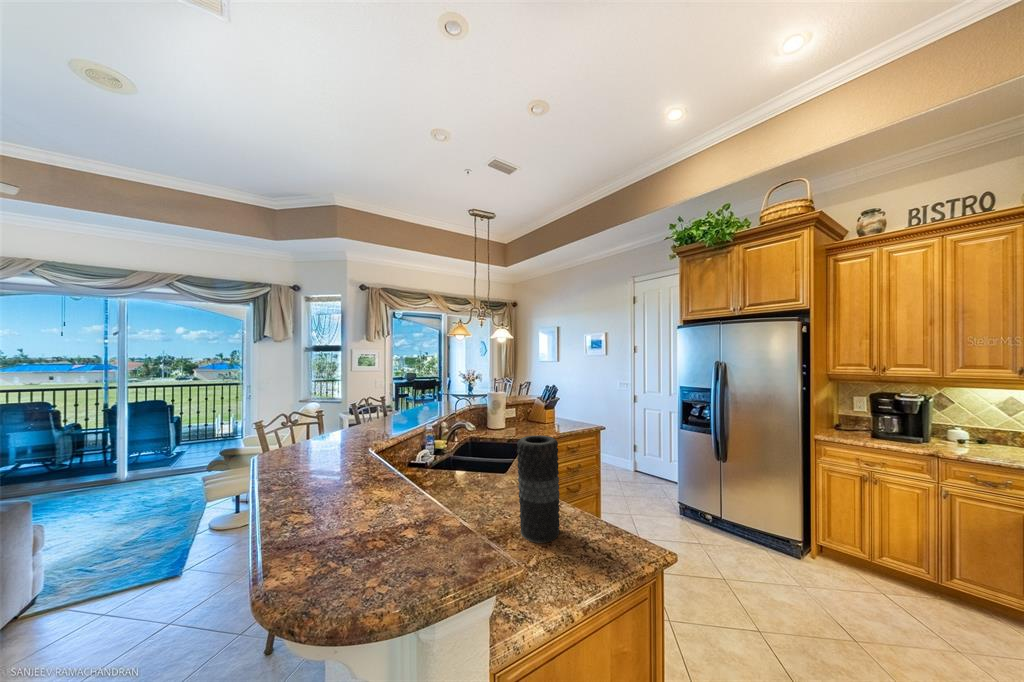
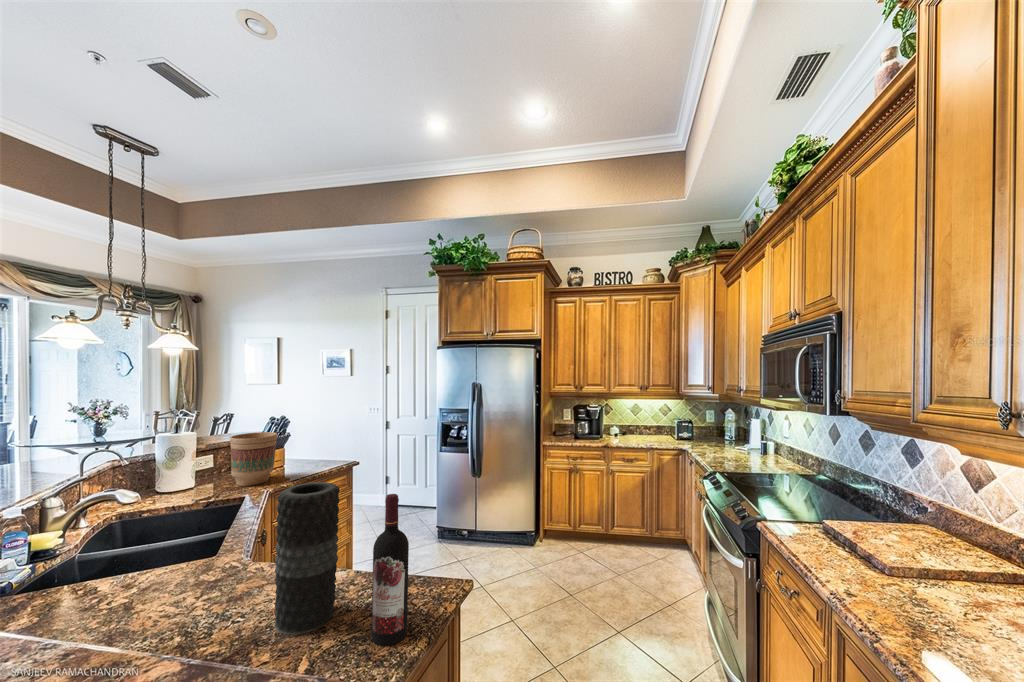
flower pot: none [520,395,549,432] -> present [230,432,277,486]
wine bottle: none [576,454,607,576] -> present [371,494,409,646]

